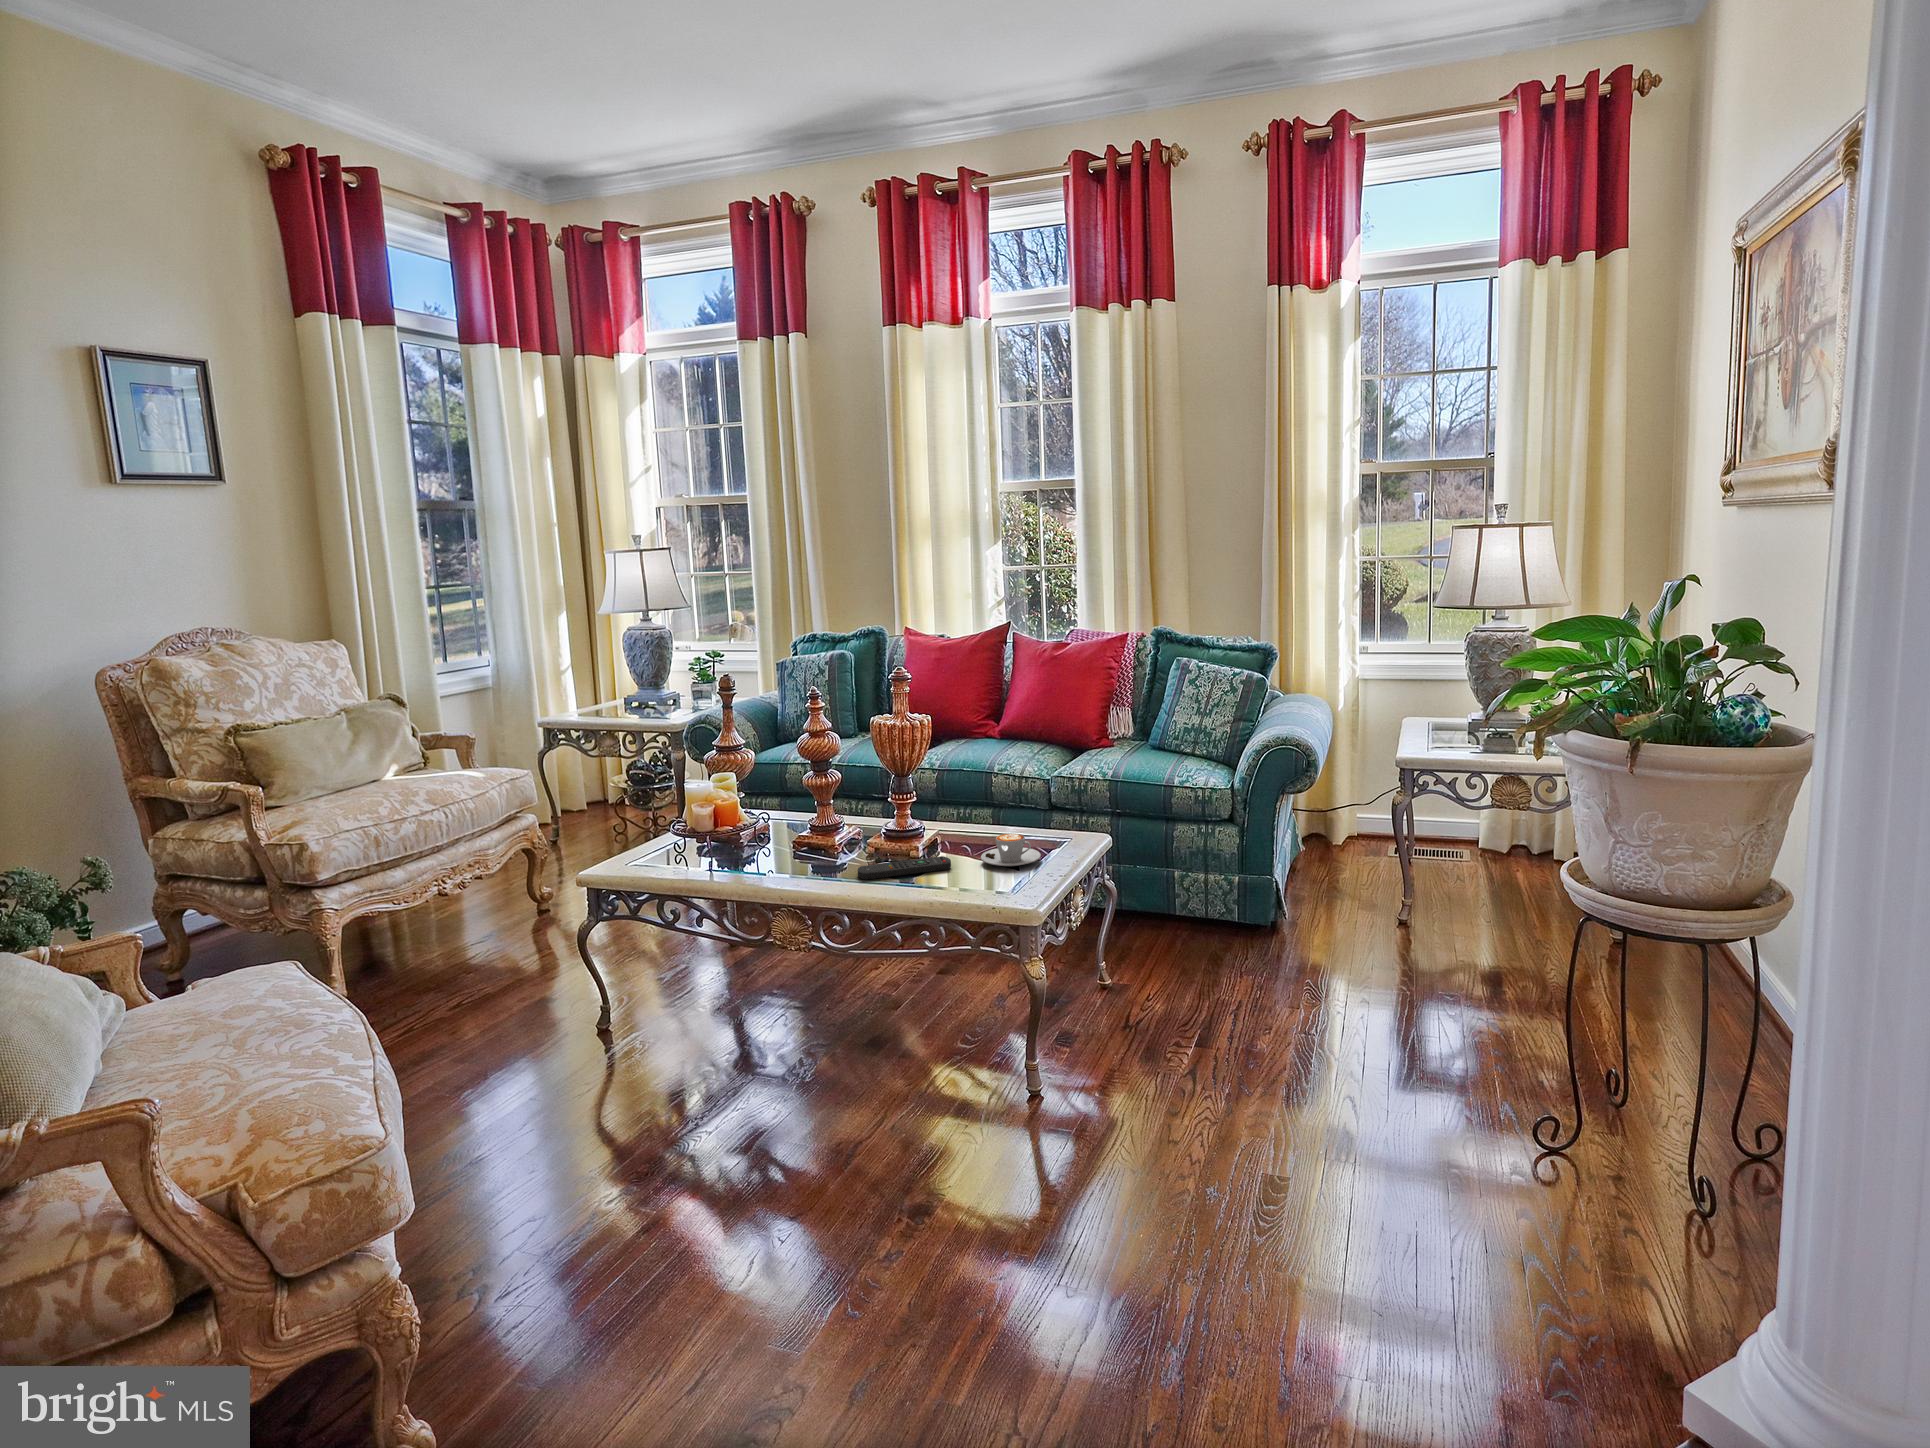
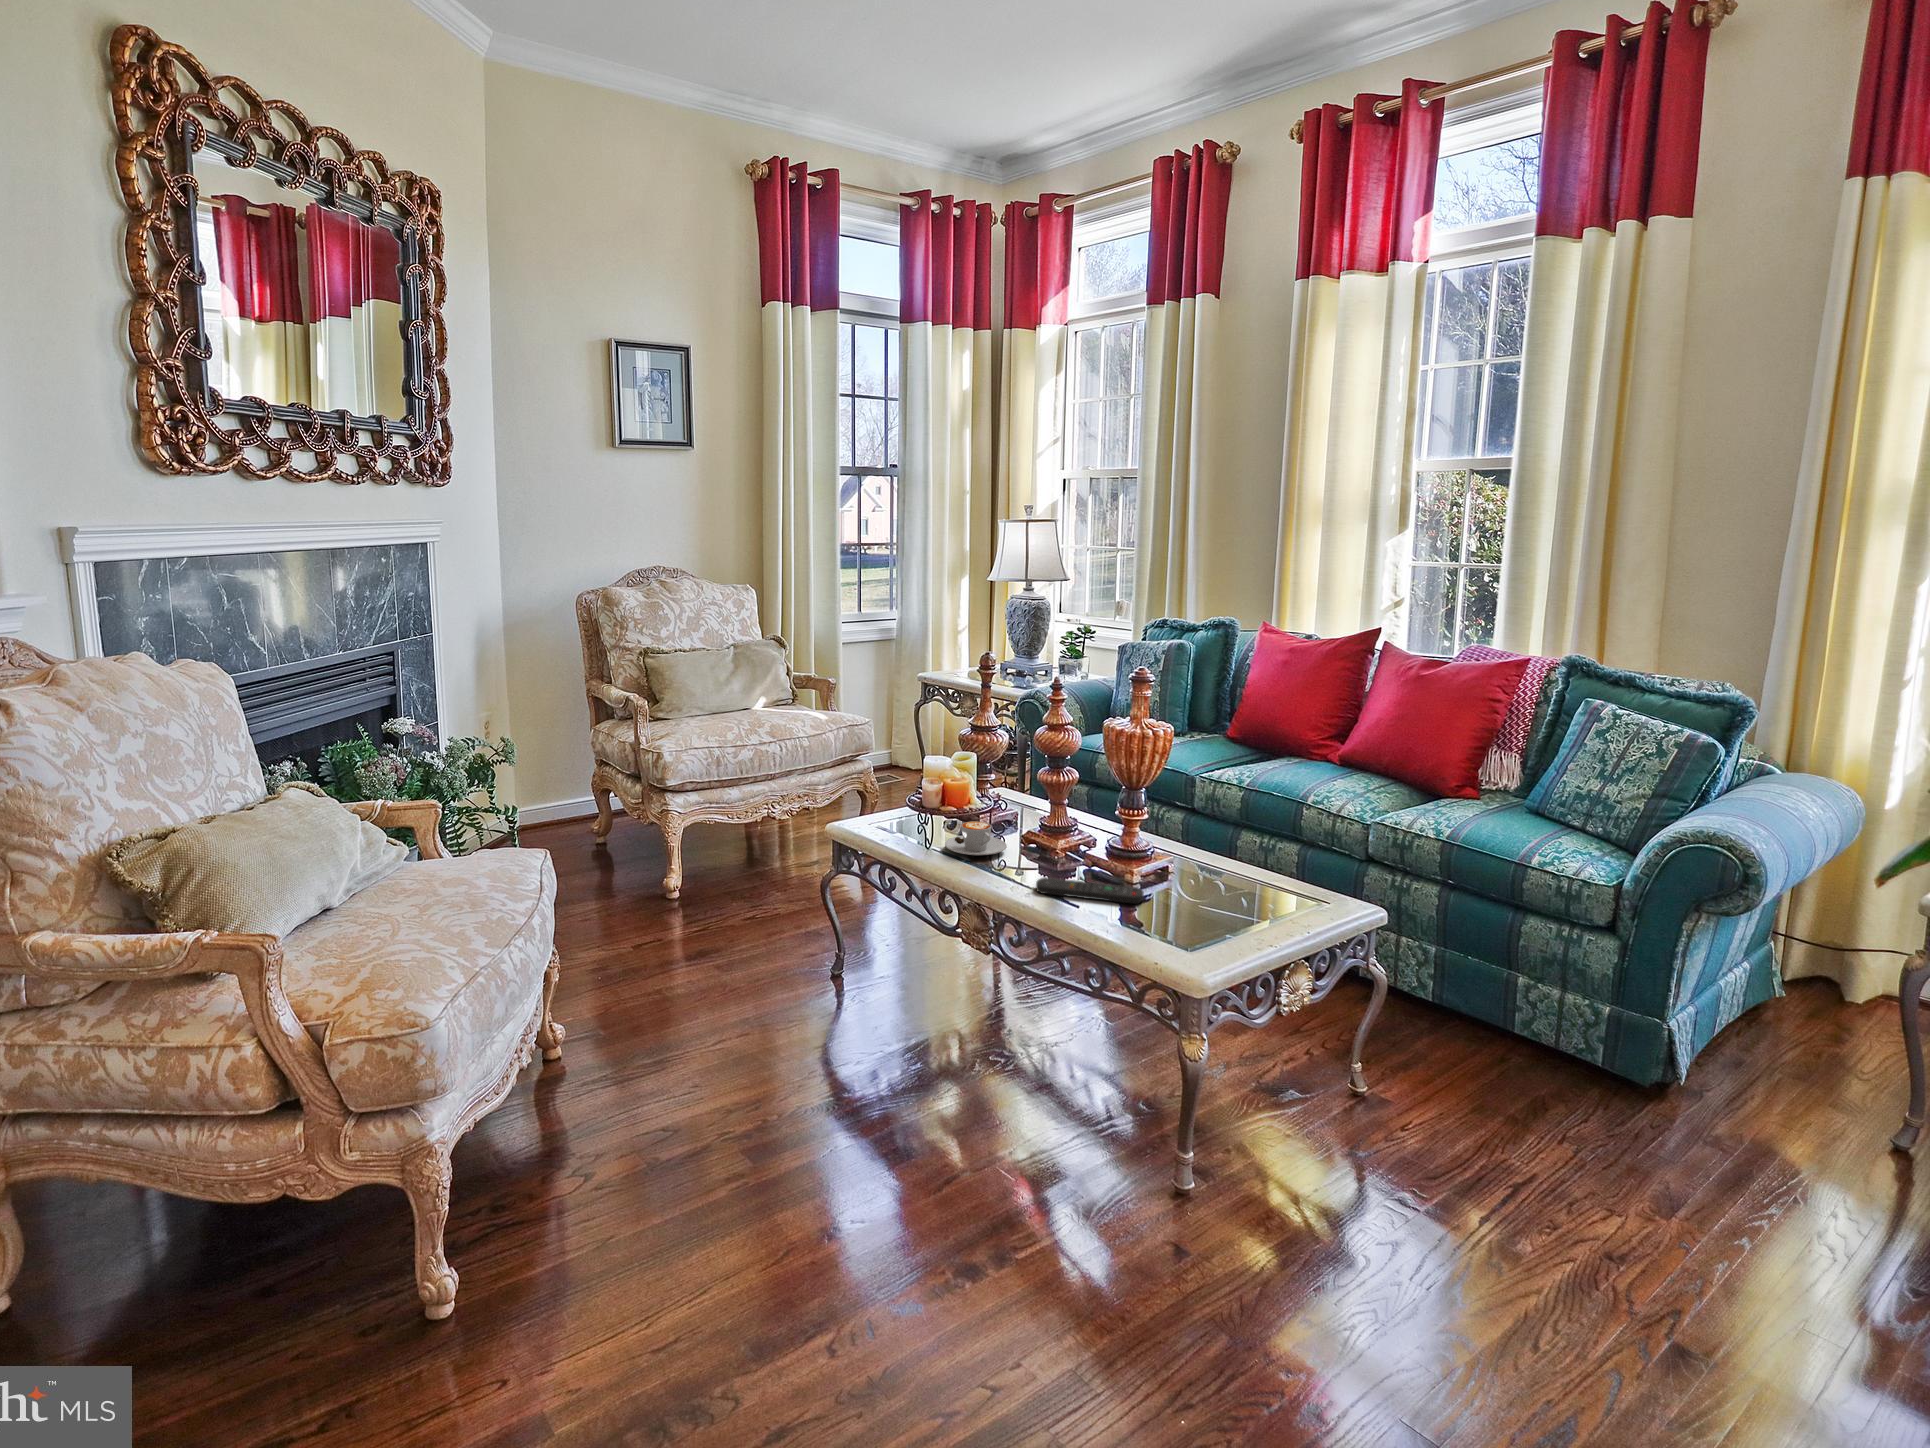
coffee cup: present [981,833,1041,866] -> present [945,821,1007,856]

